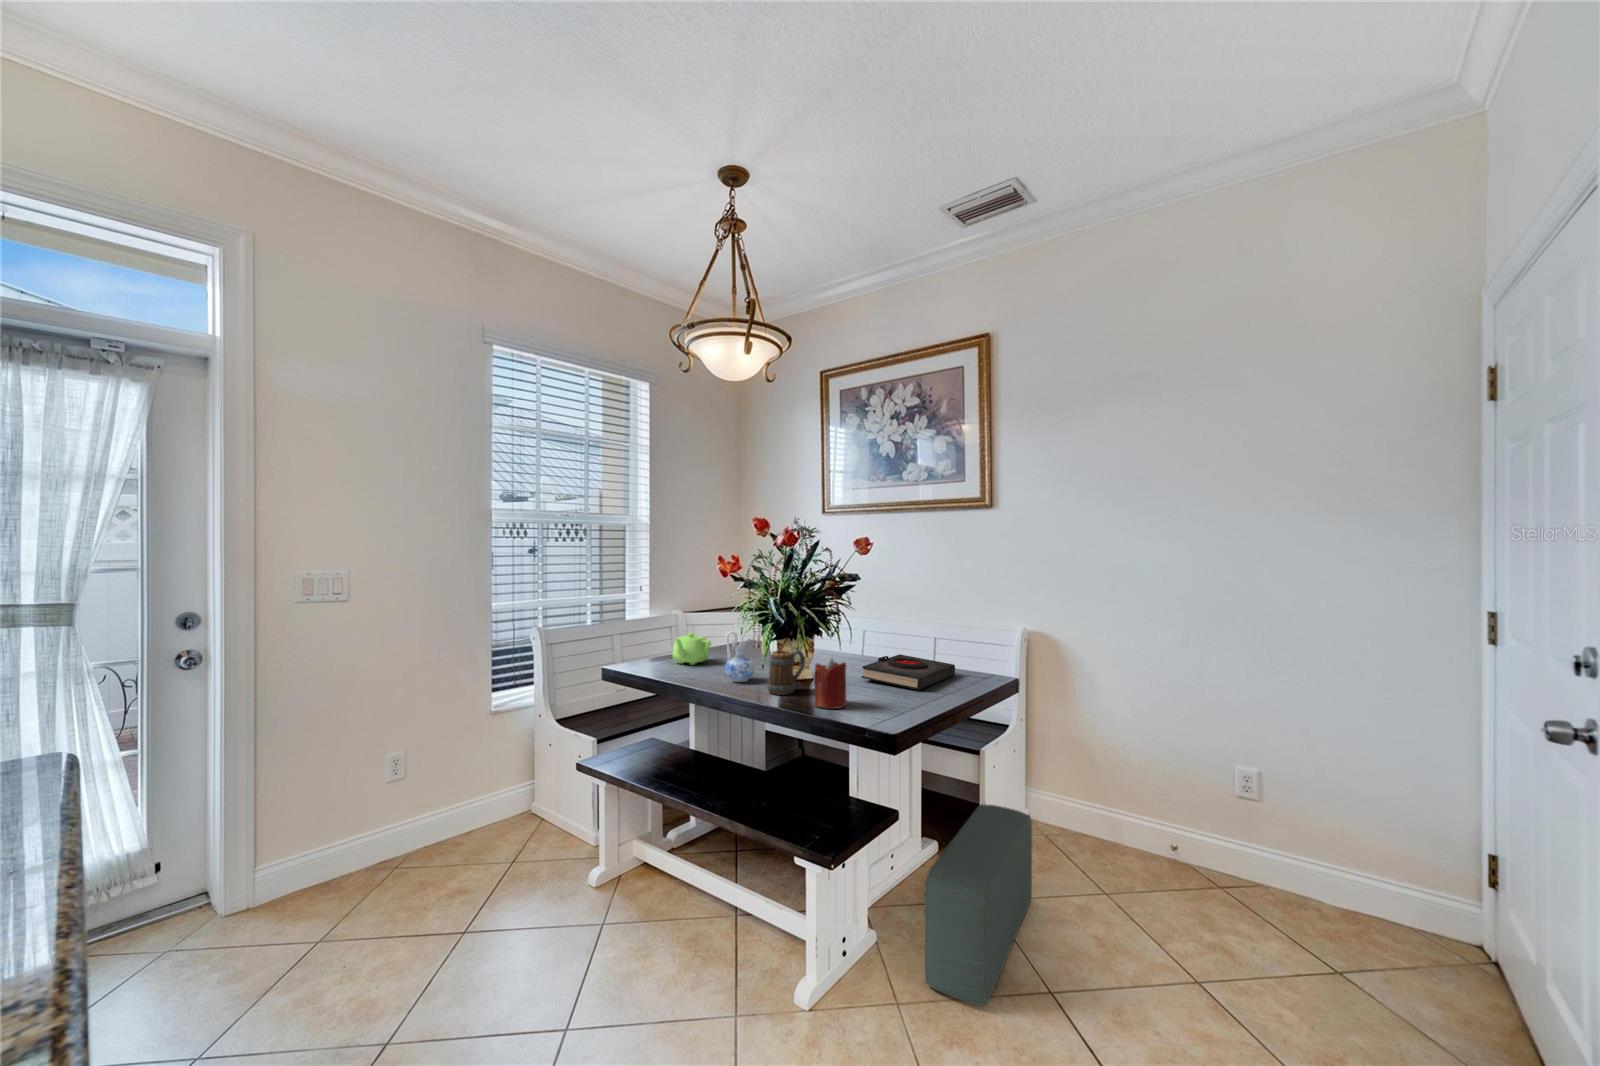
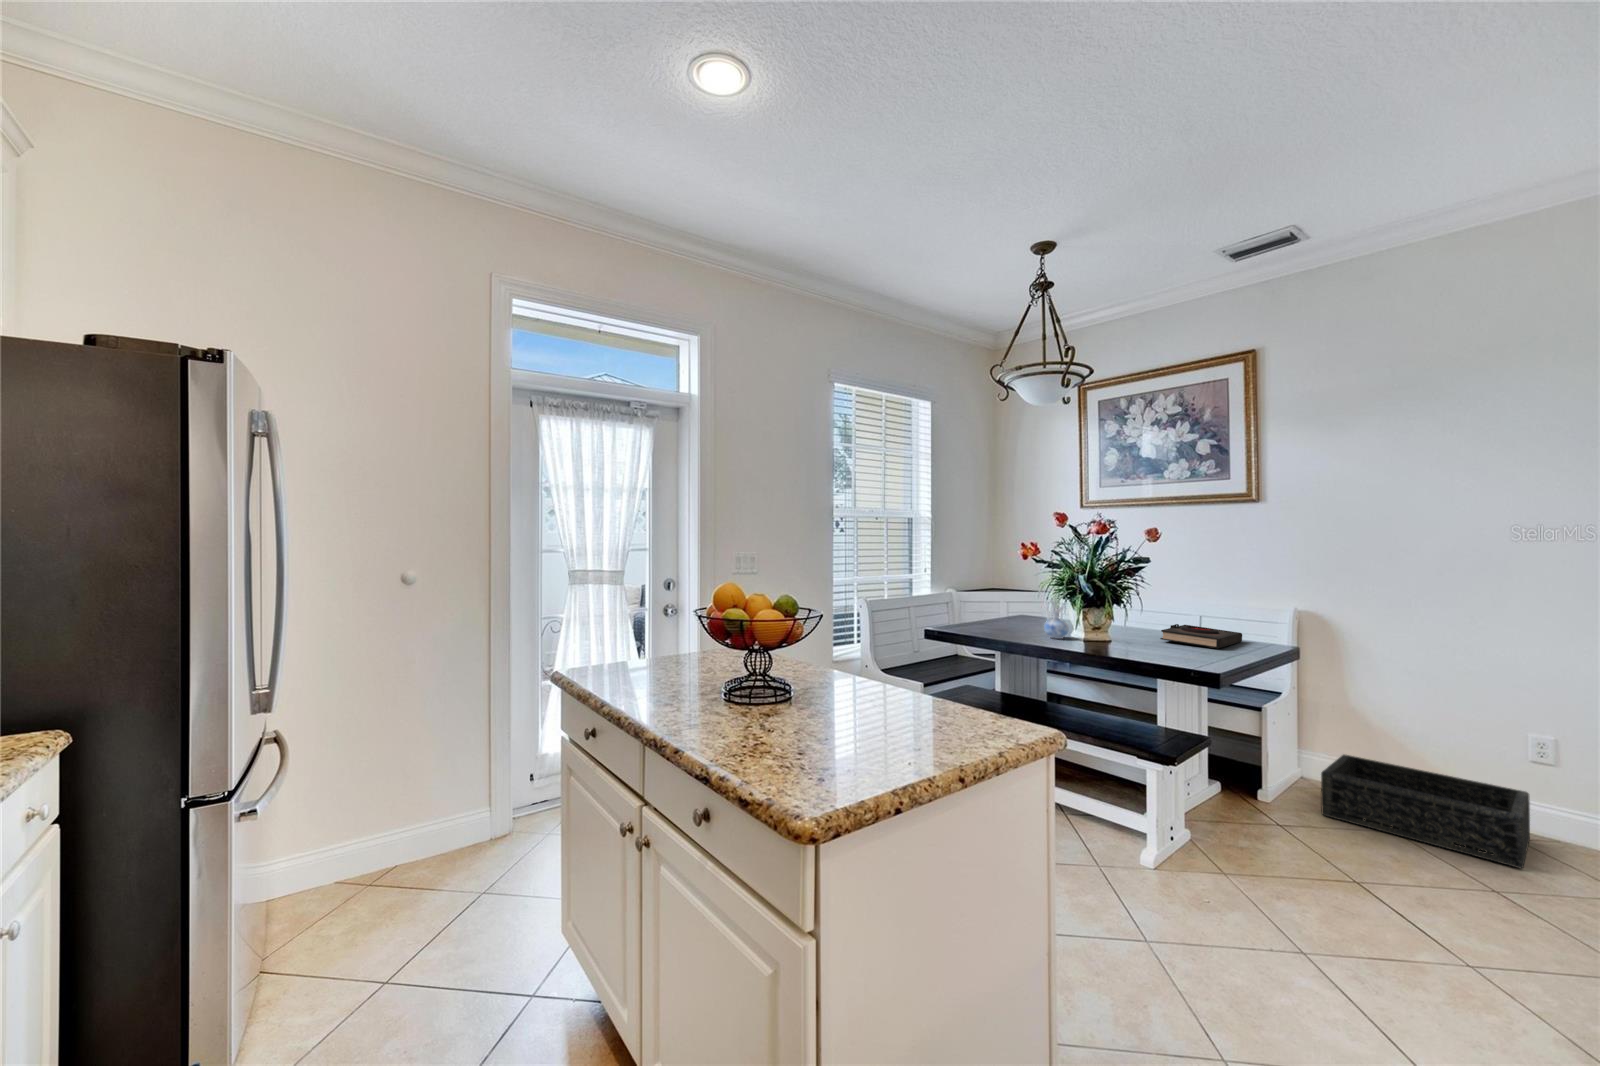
teapot: present [672,633,711,665] -> none [986,603,1019,628]
mug: present [767,650,805,695] -> none [1088,614,1117,647]
candle: present [814,658,847,709] -> none [1136,617,1164,656]
basket: none [1038,791,1232,931] -> present [1321,755,1530,868]
pouf: present [924,804,1032,1006] -> none [1238,750,1321,884]

